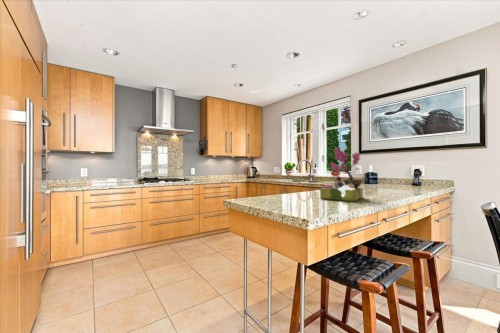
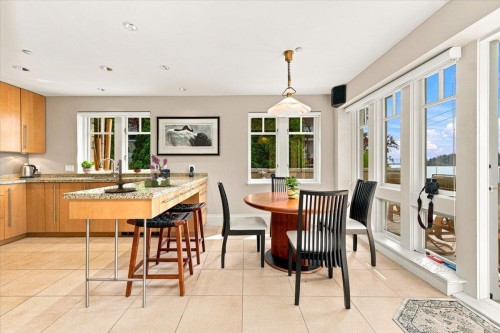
candle holder: none [258,155,301,205] -> present [104,160,136,193]

